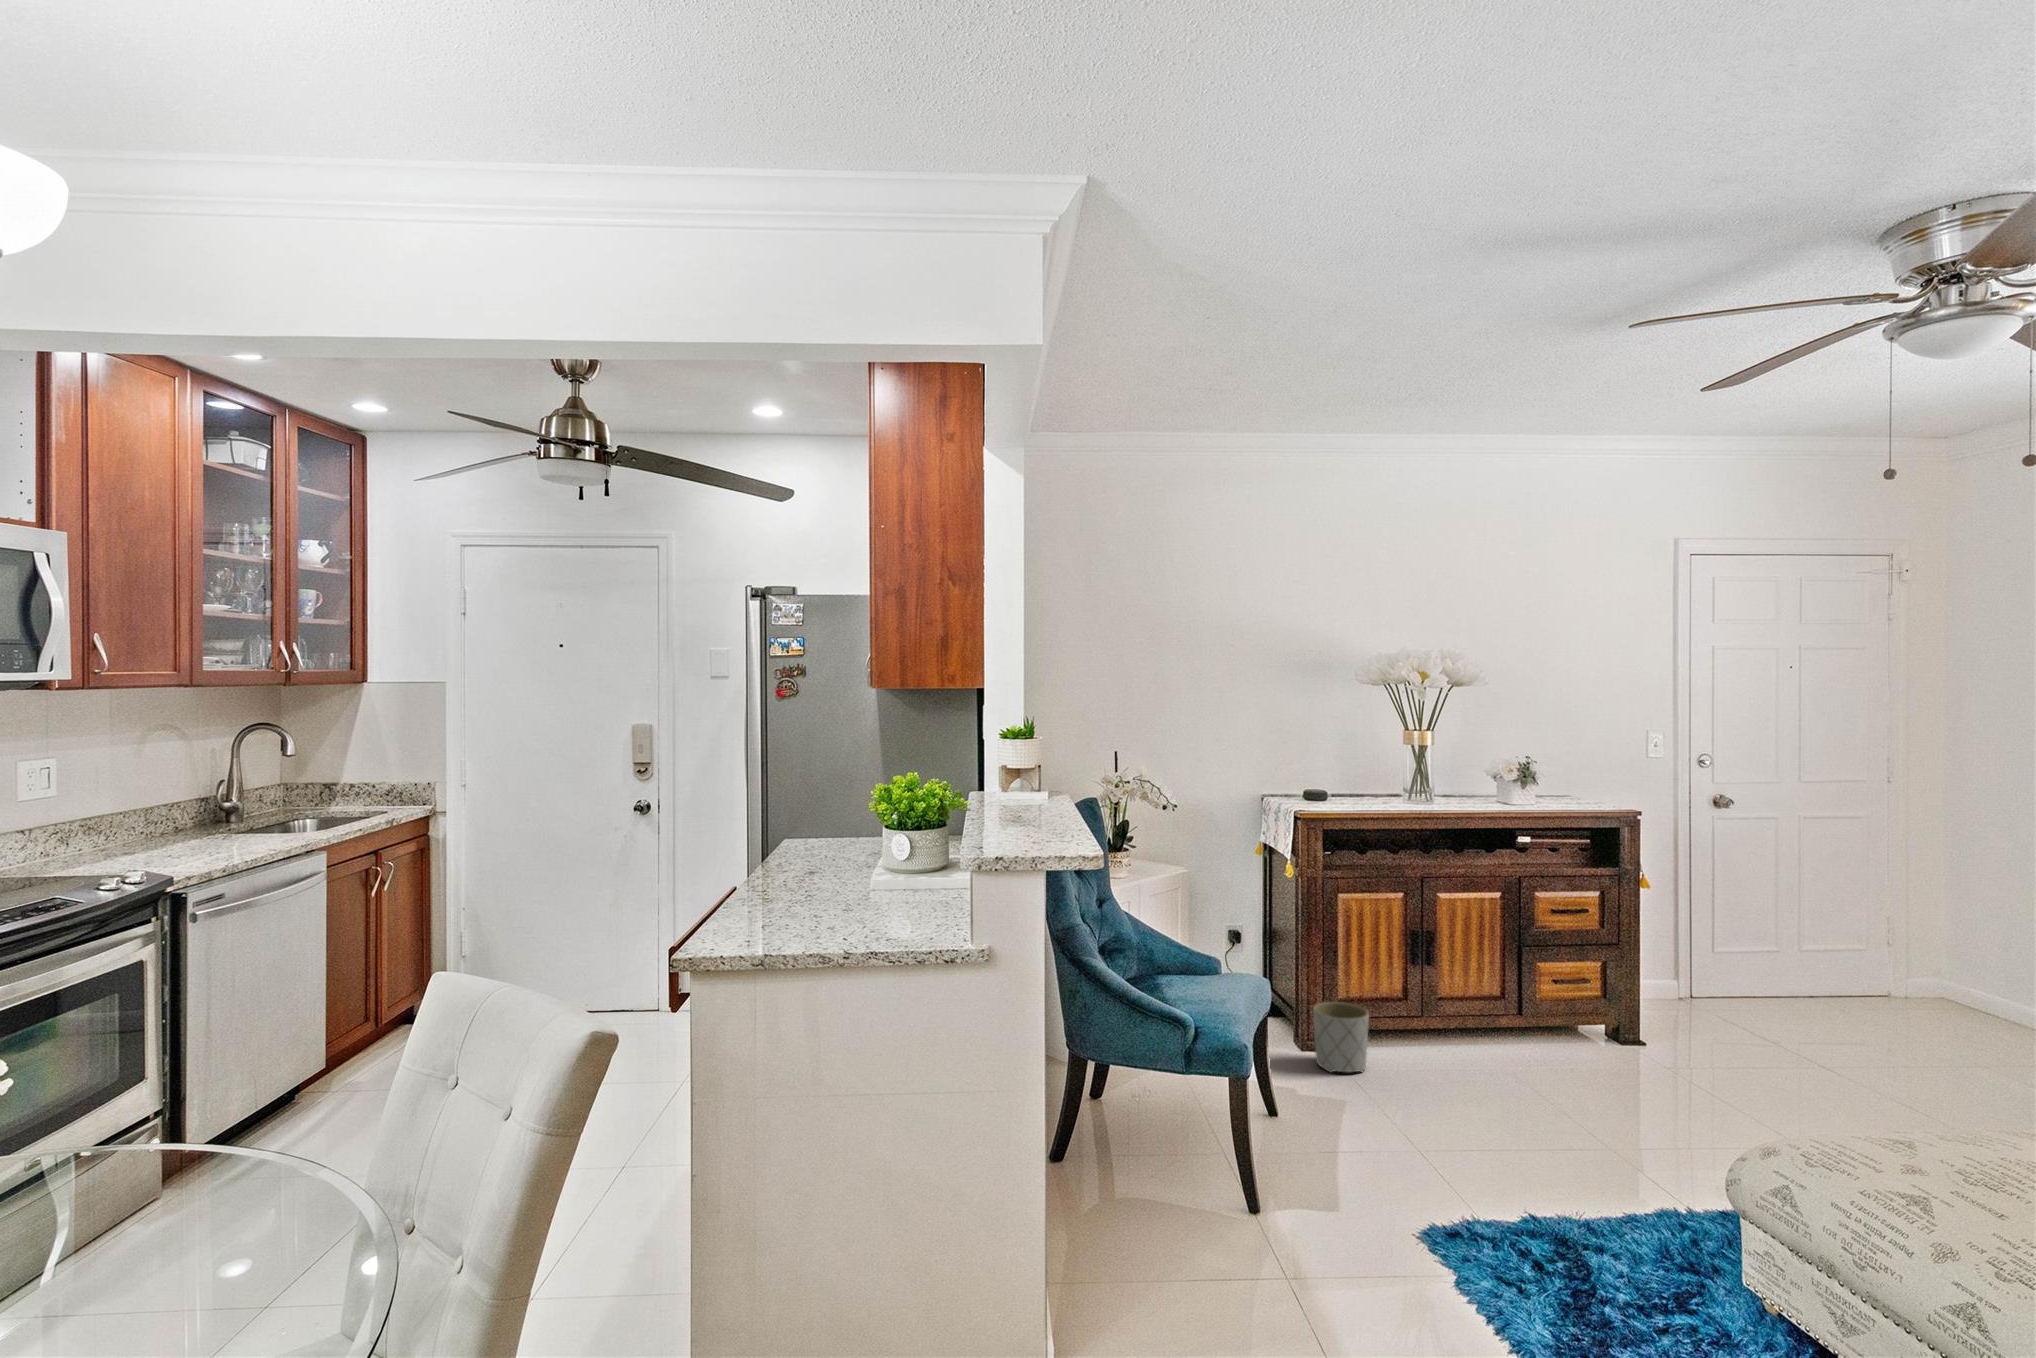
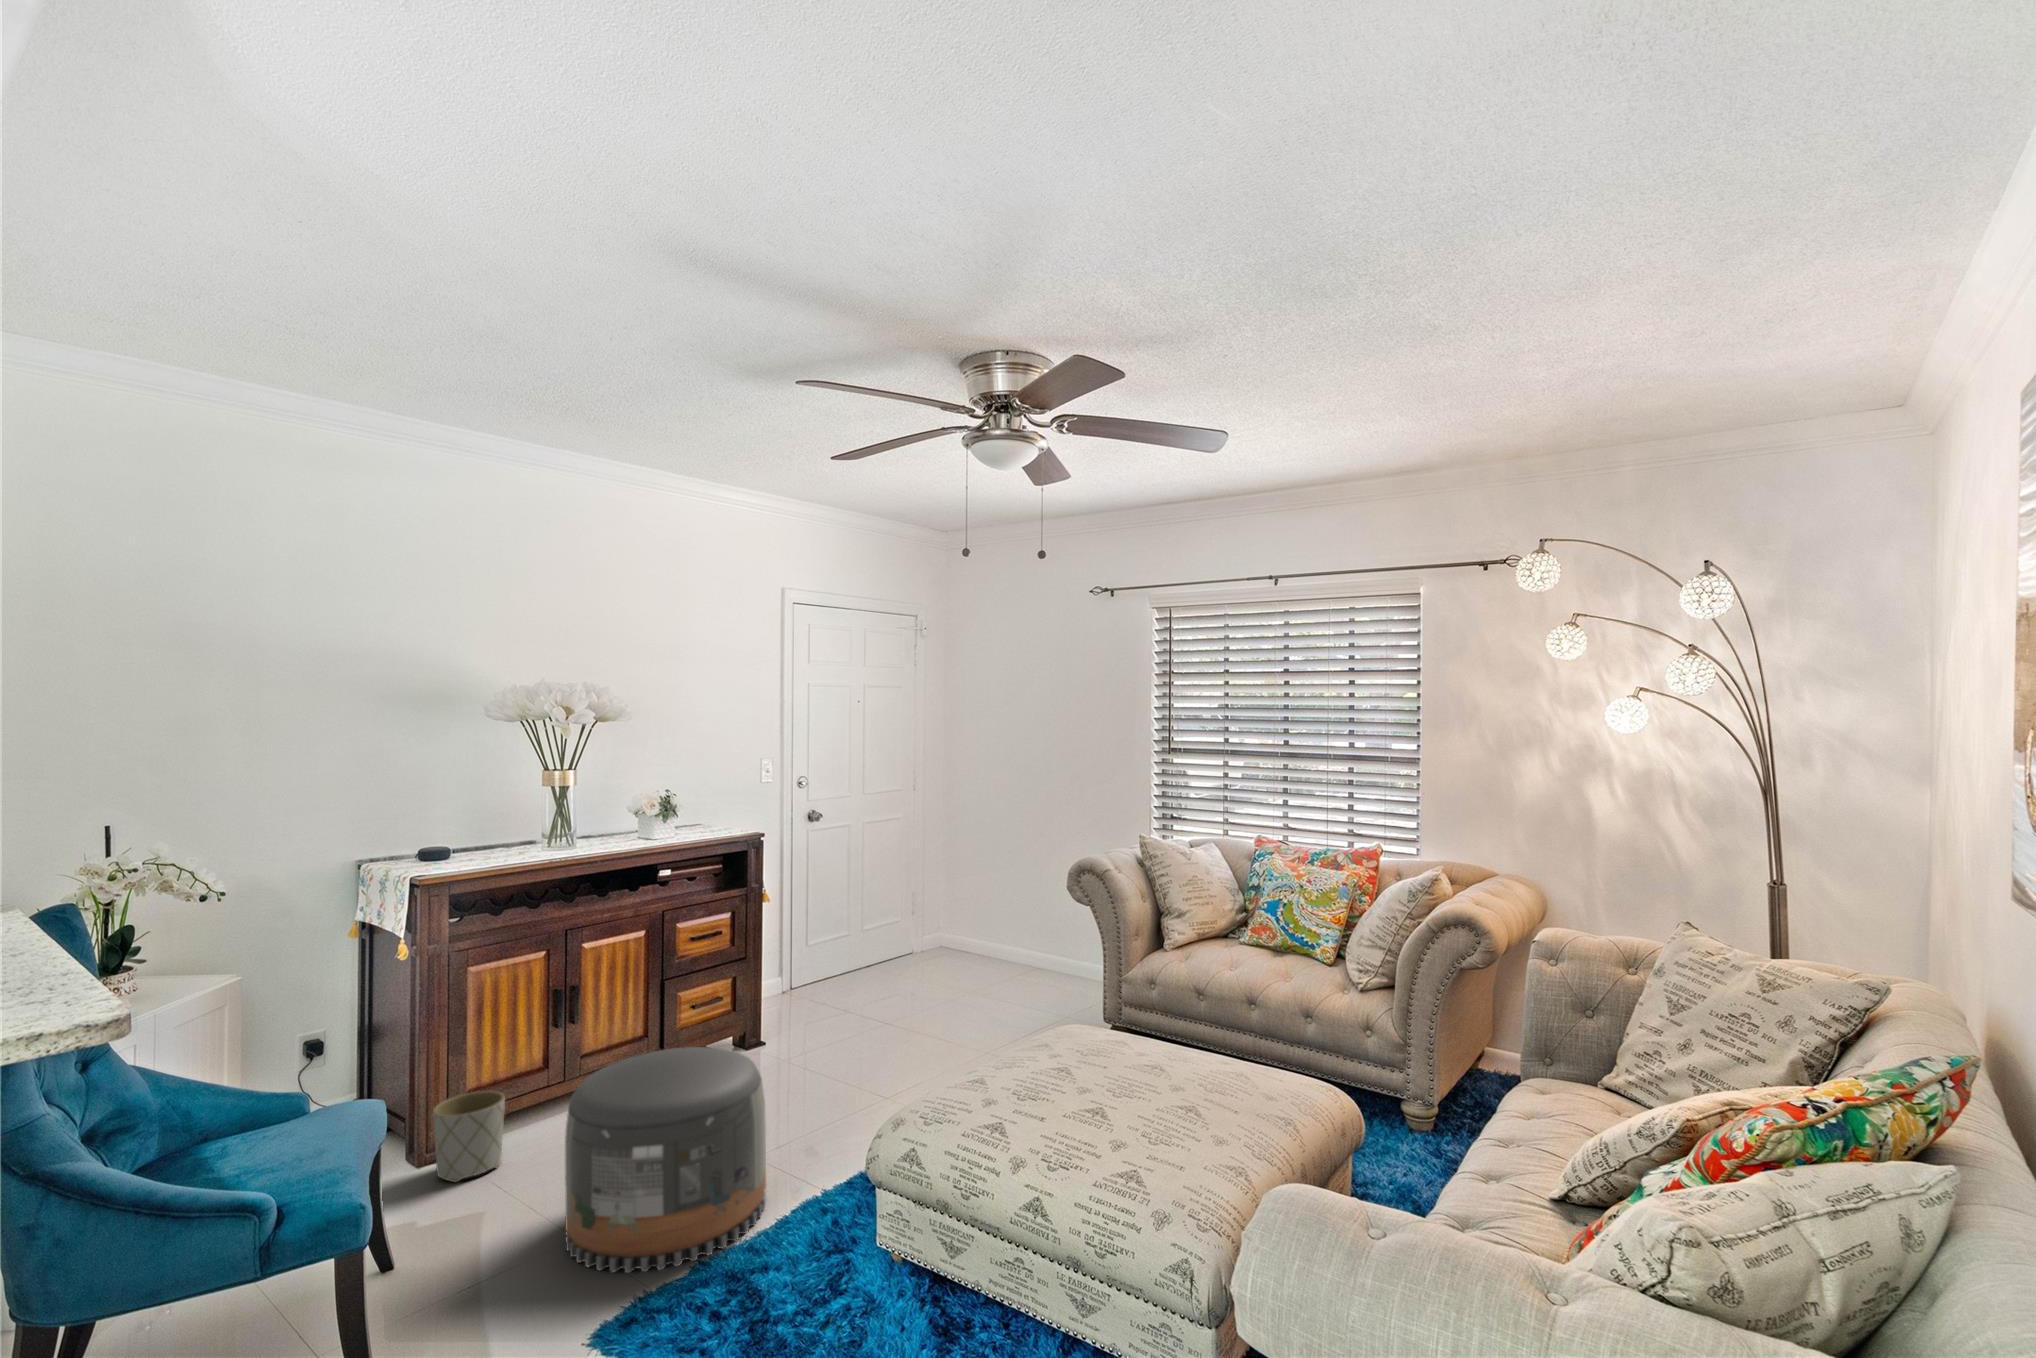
pouf: none [1412,1007,1614,1216] -> present [565,1047,766,1273]

